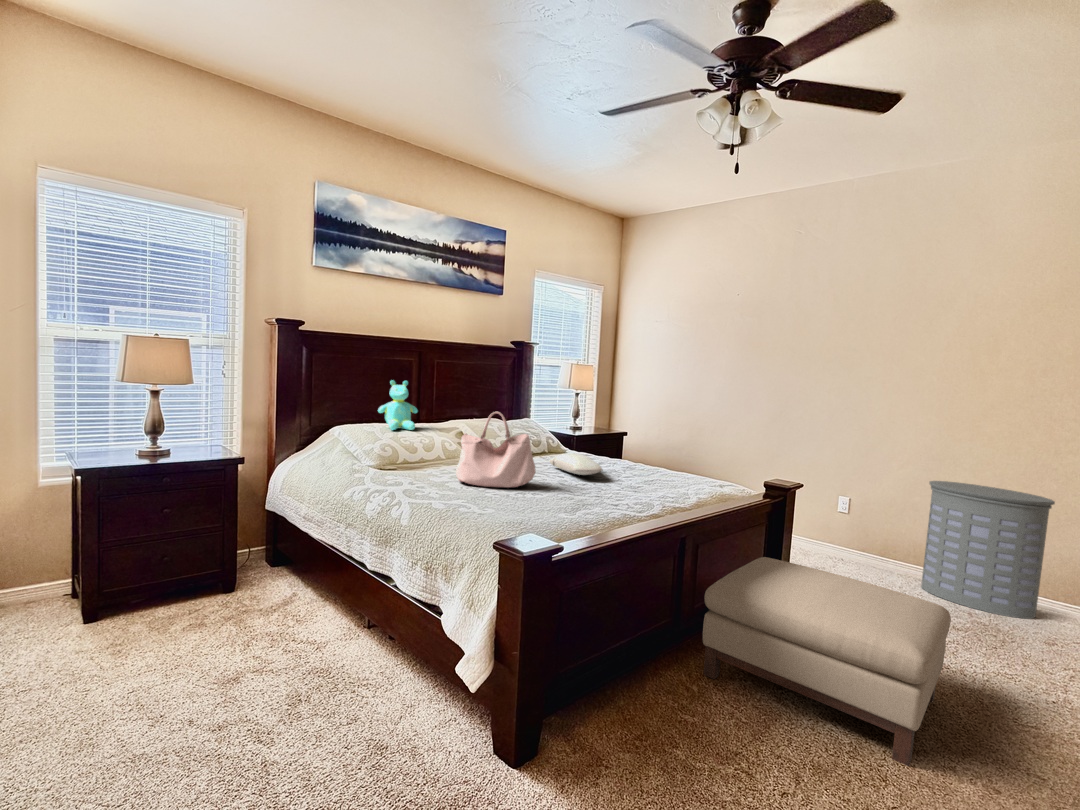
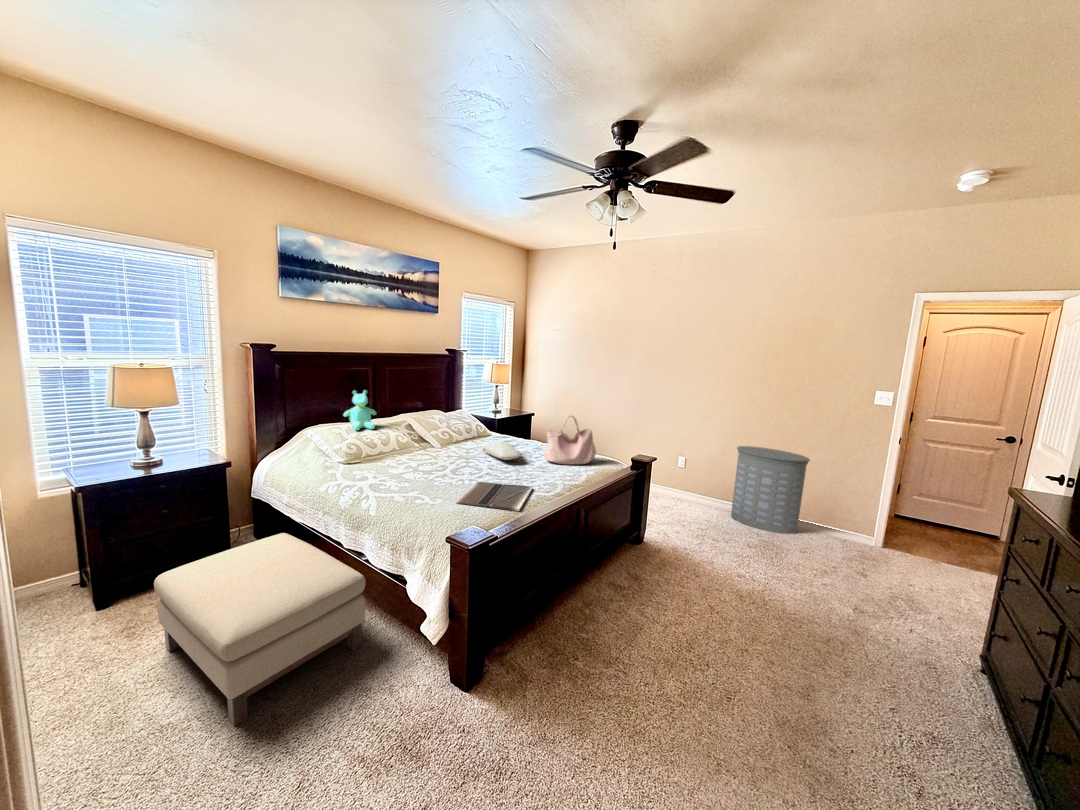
handbag: present [456,412,536,488] -> present [544,415,596,465]
laptop: none [512,495,617,528] -> present [456,482,533,511]
ottoman: present [703,557,951,766] -> present [154,533,365,726]

